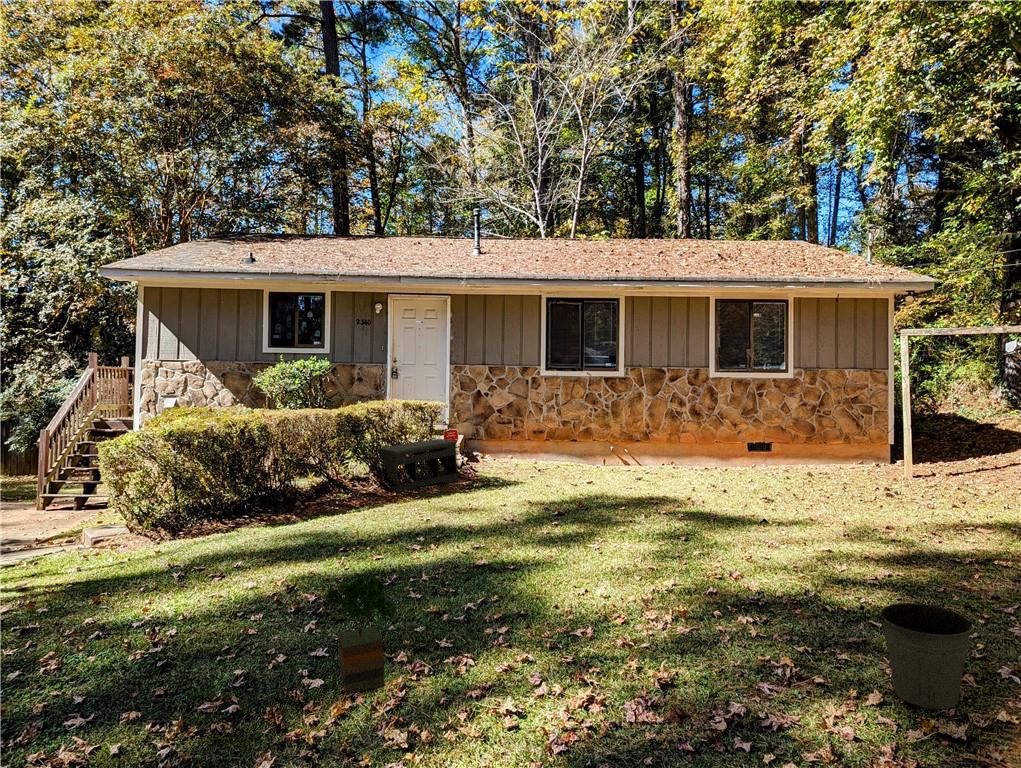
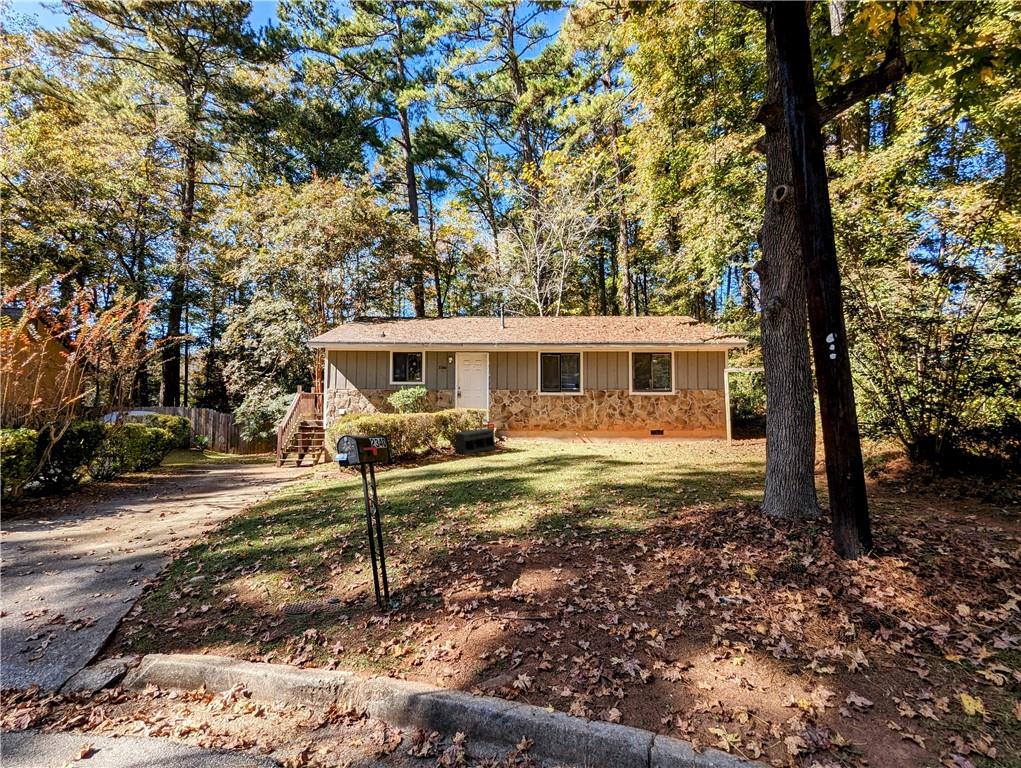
potted tree: present [323,575,397,694] -> none [450,471,478,512]
bucket: present [877,603,974,709] -> none [647,477,678,511]

